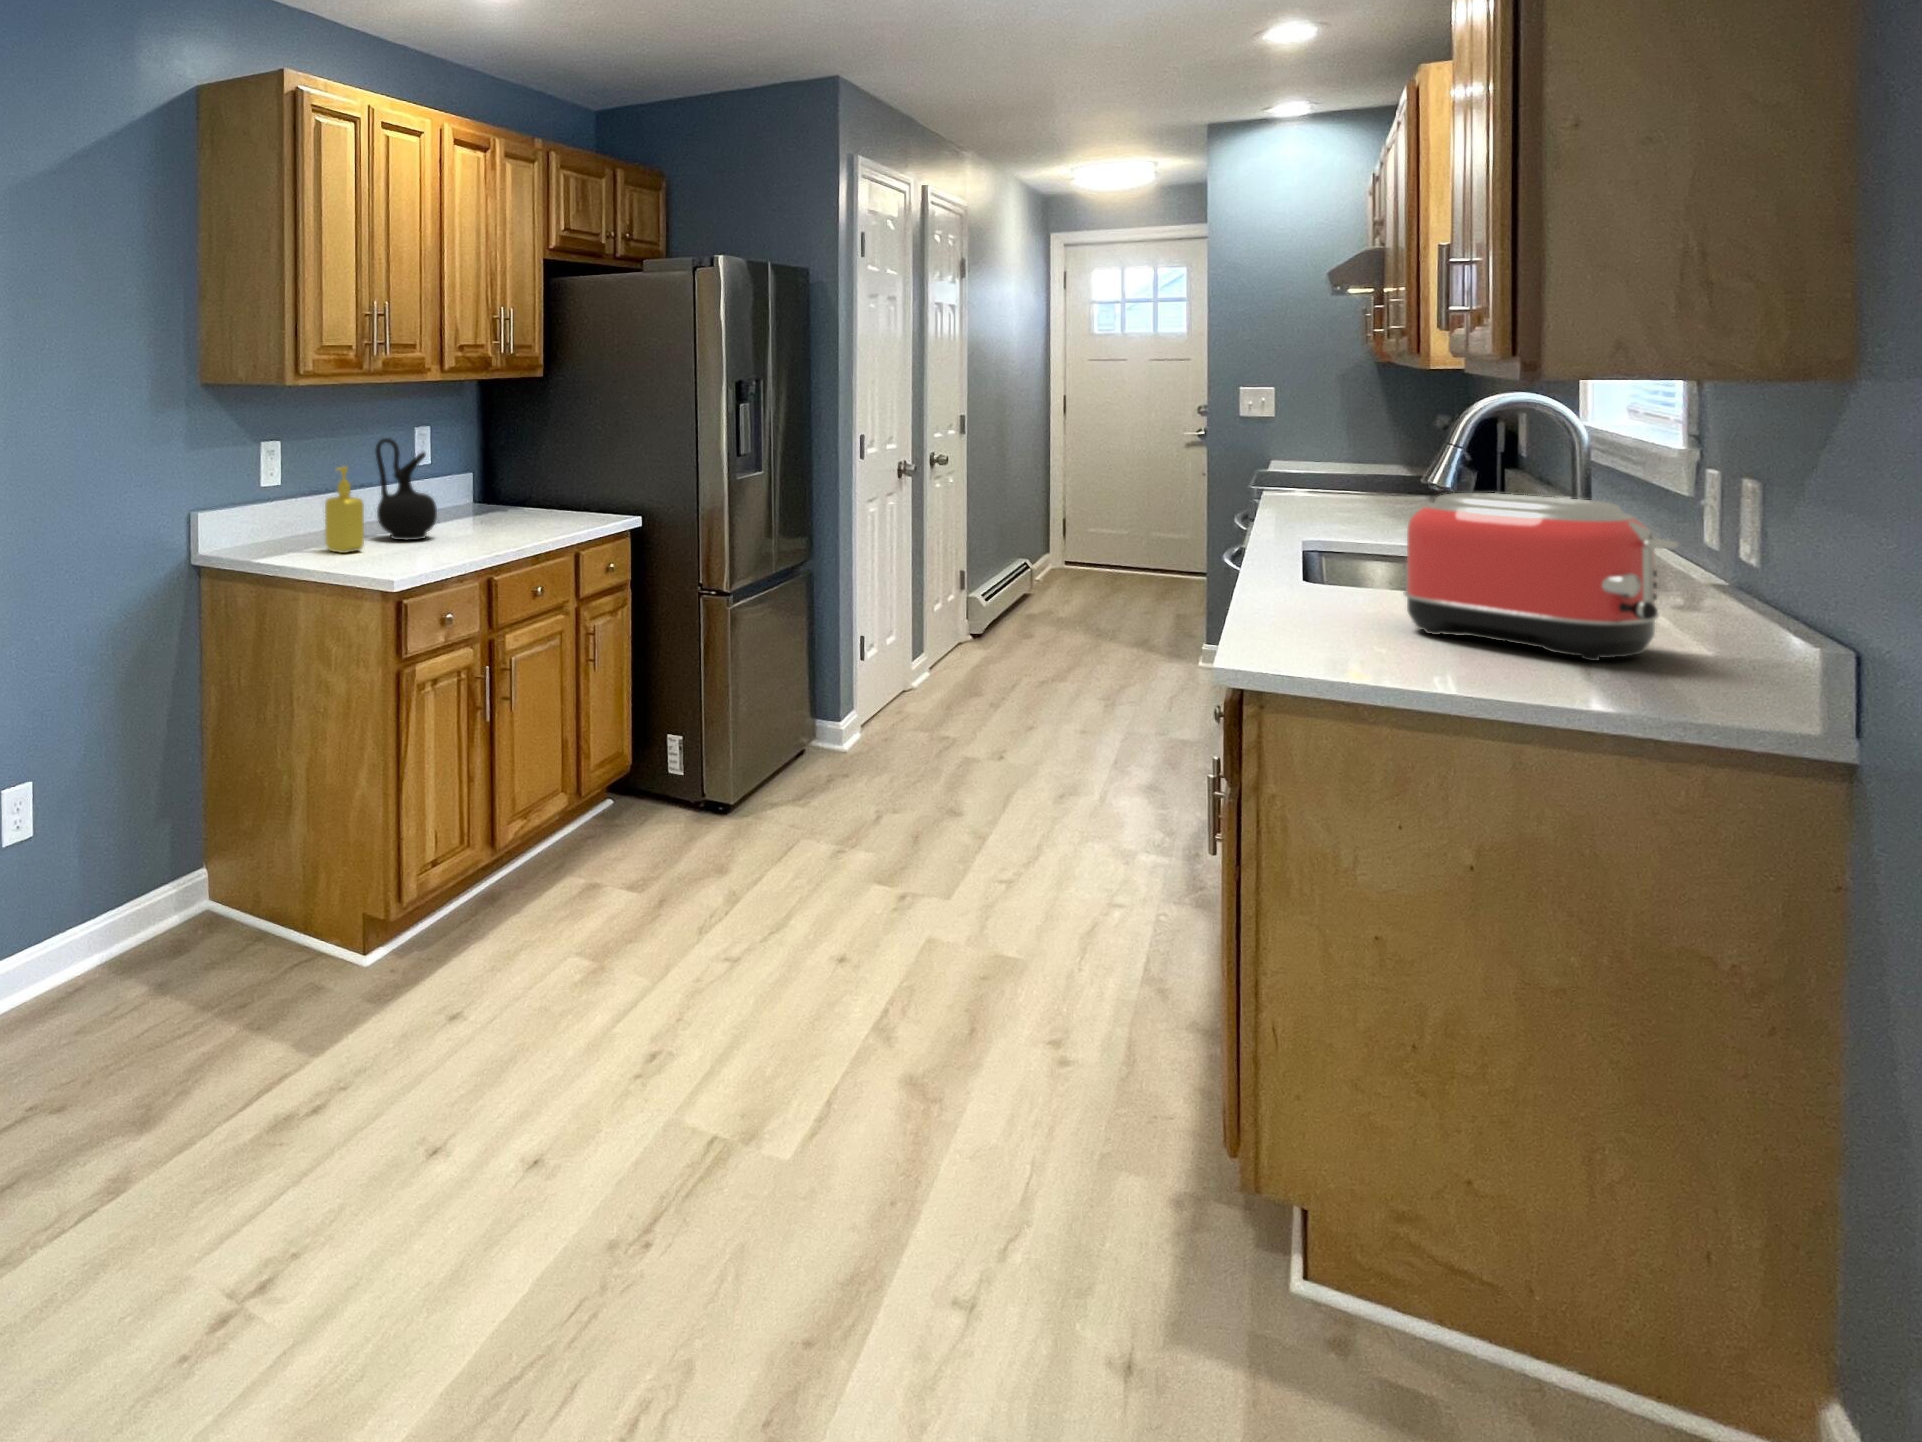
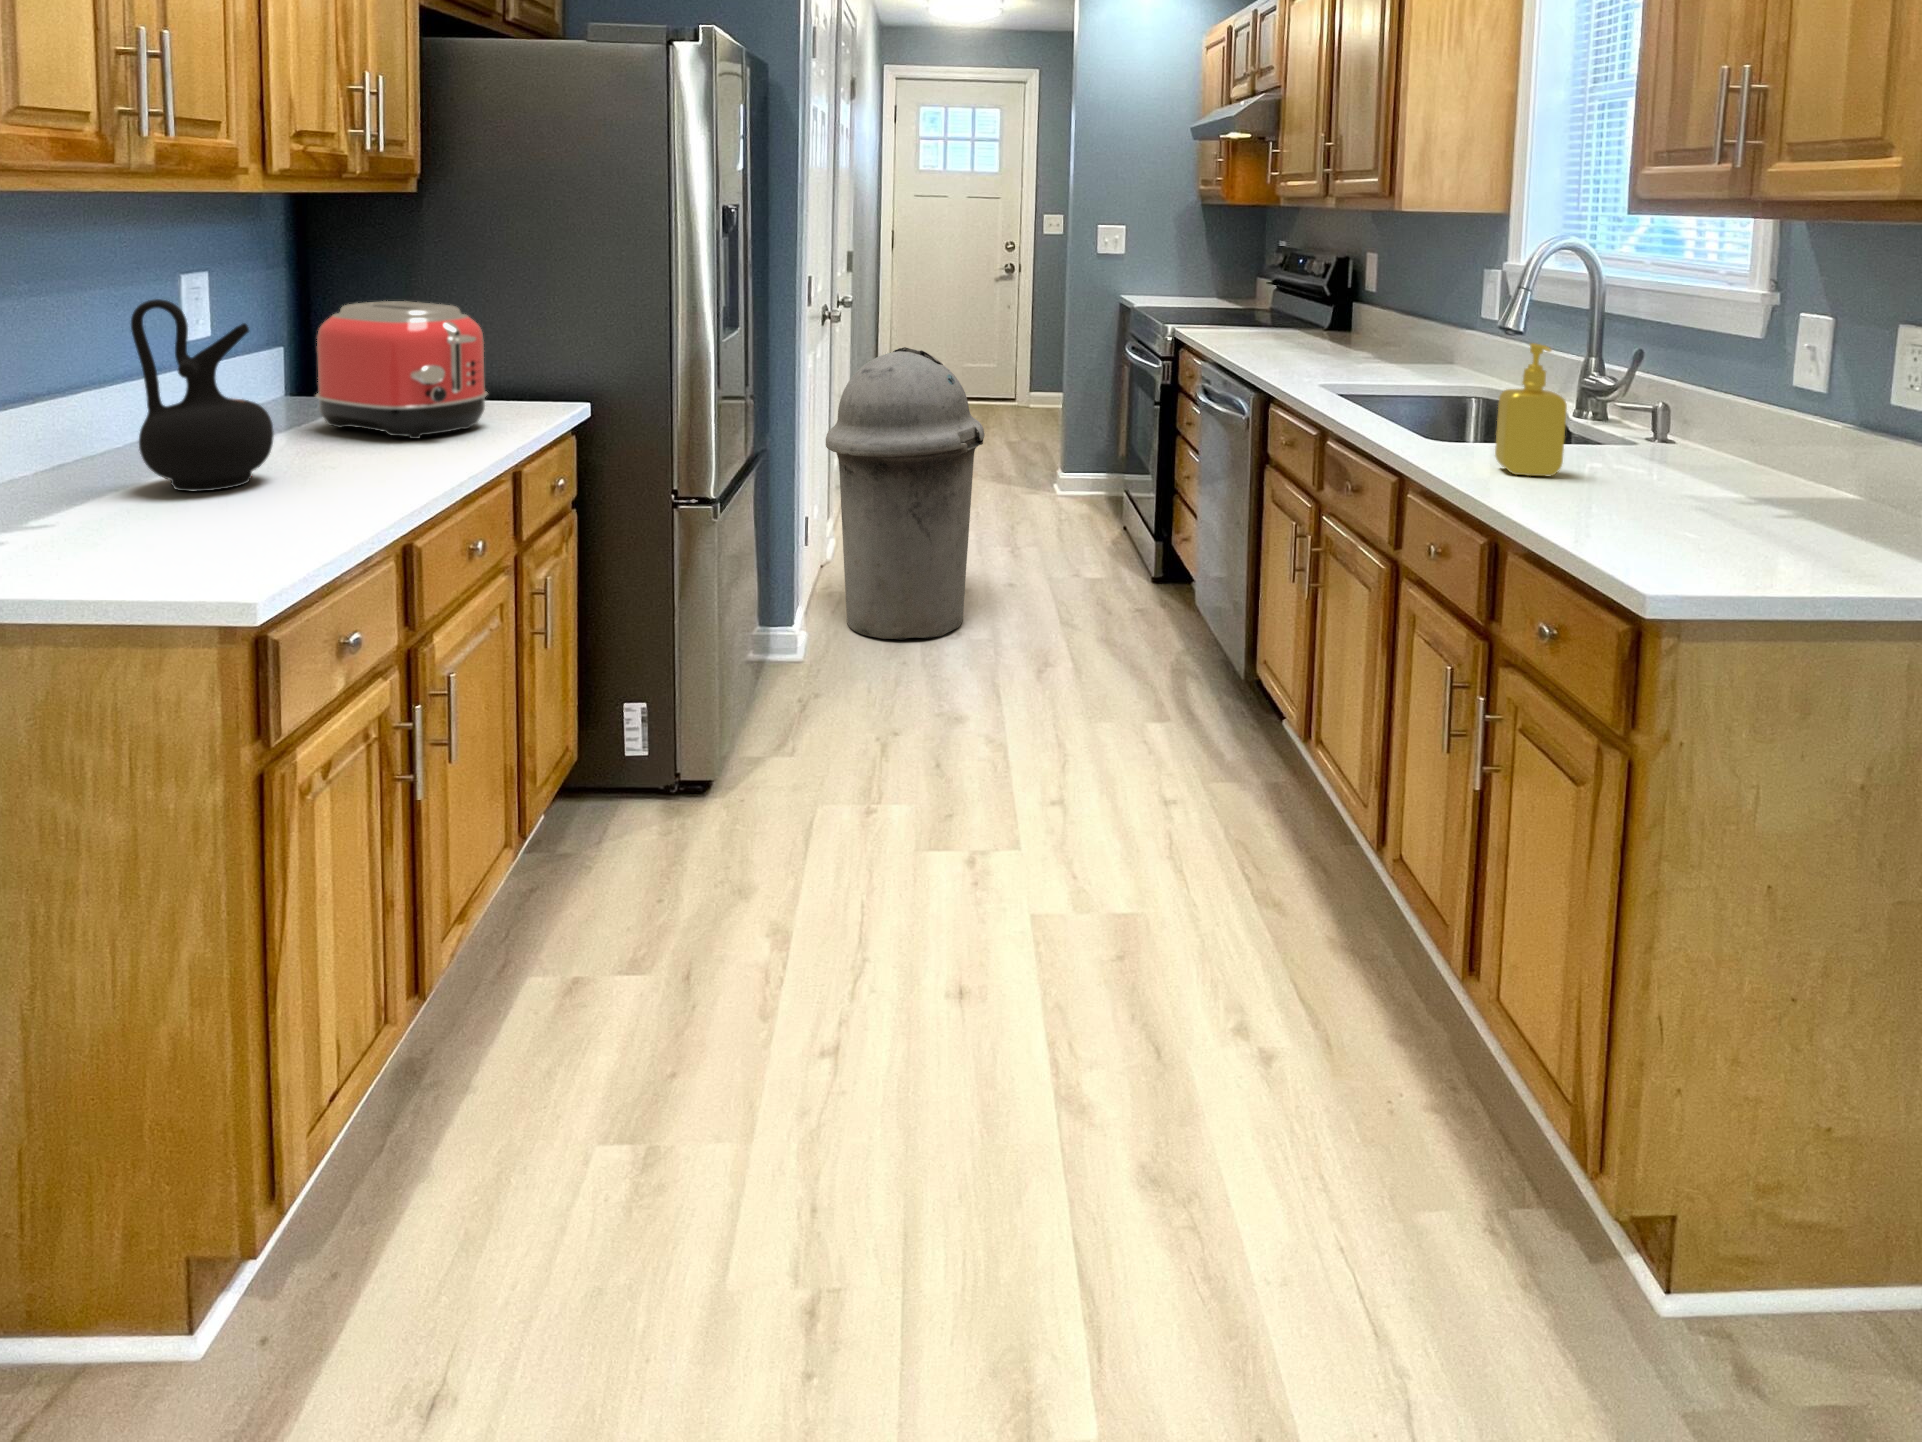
soap dispenser: present [325,467,364,553] -> present [1495,343,1567,476]
toaster: present [1404,493,1678,661] -> present [316,301,487,439]
trash can: none [879,499,1032,761] -> present [826,347,985,640]

